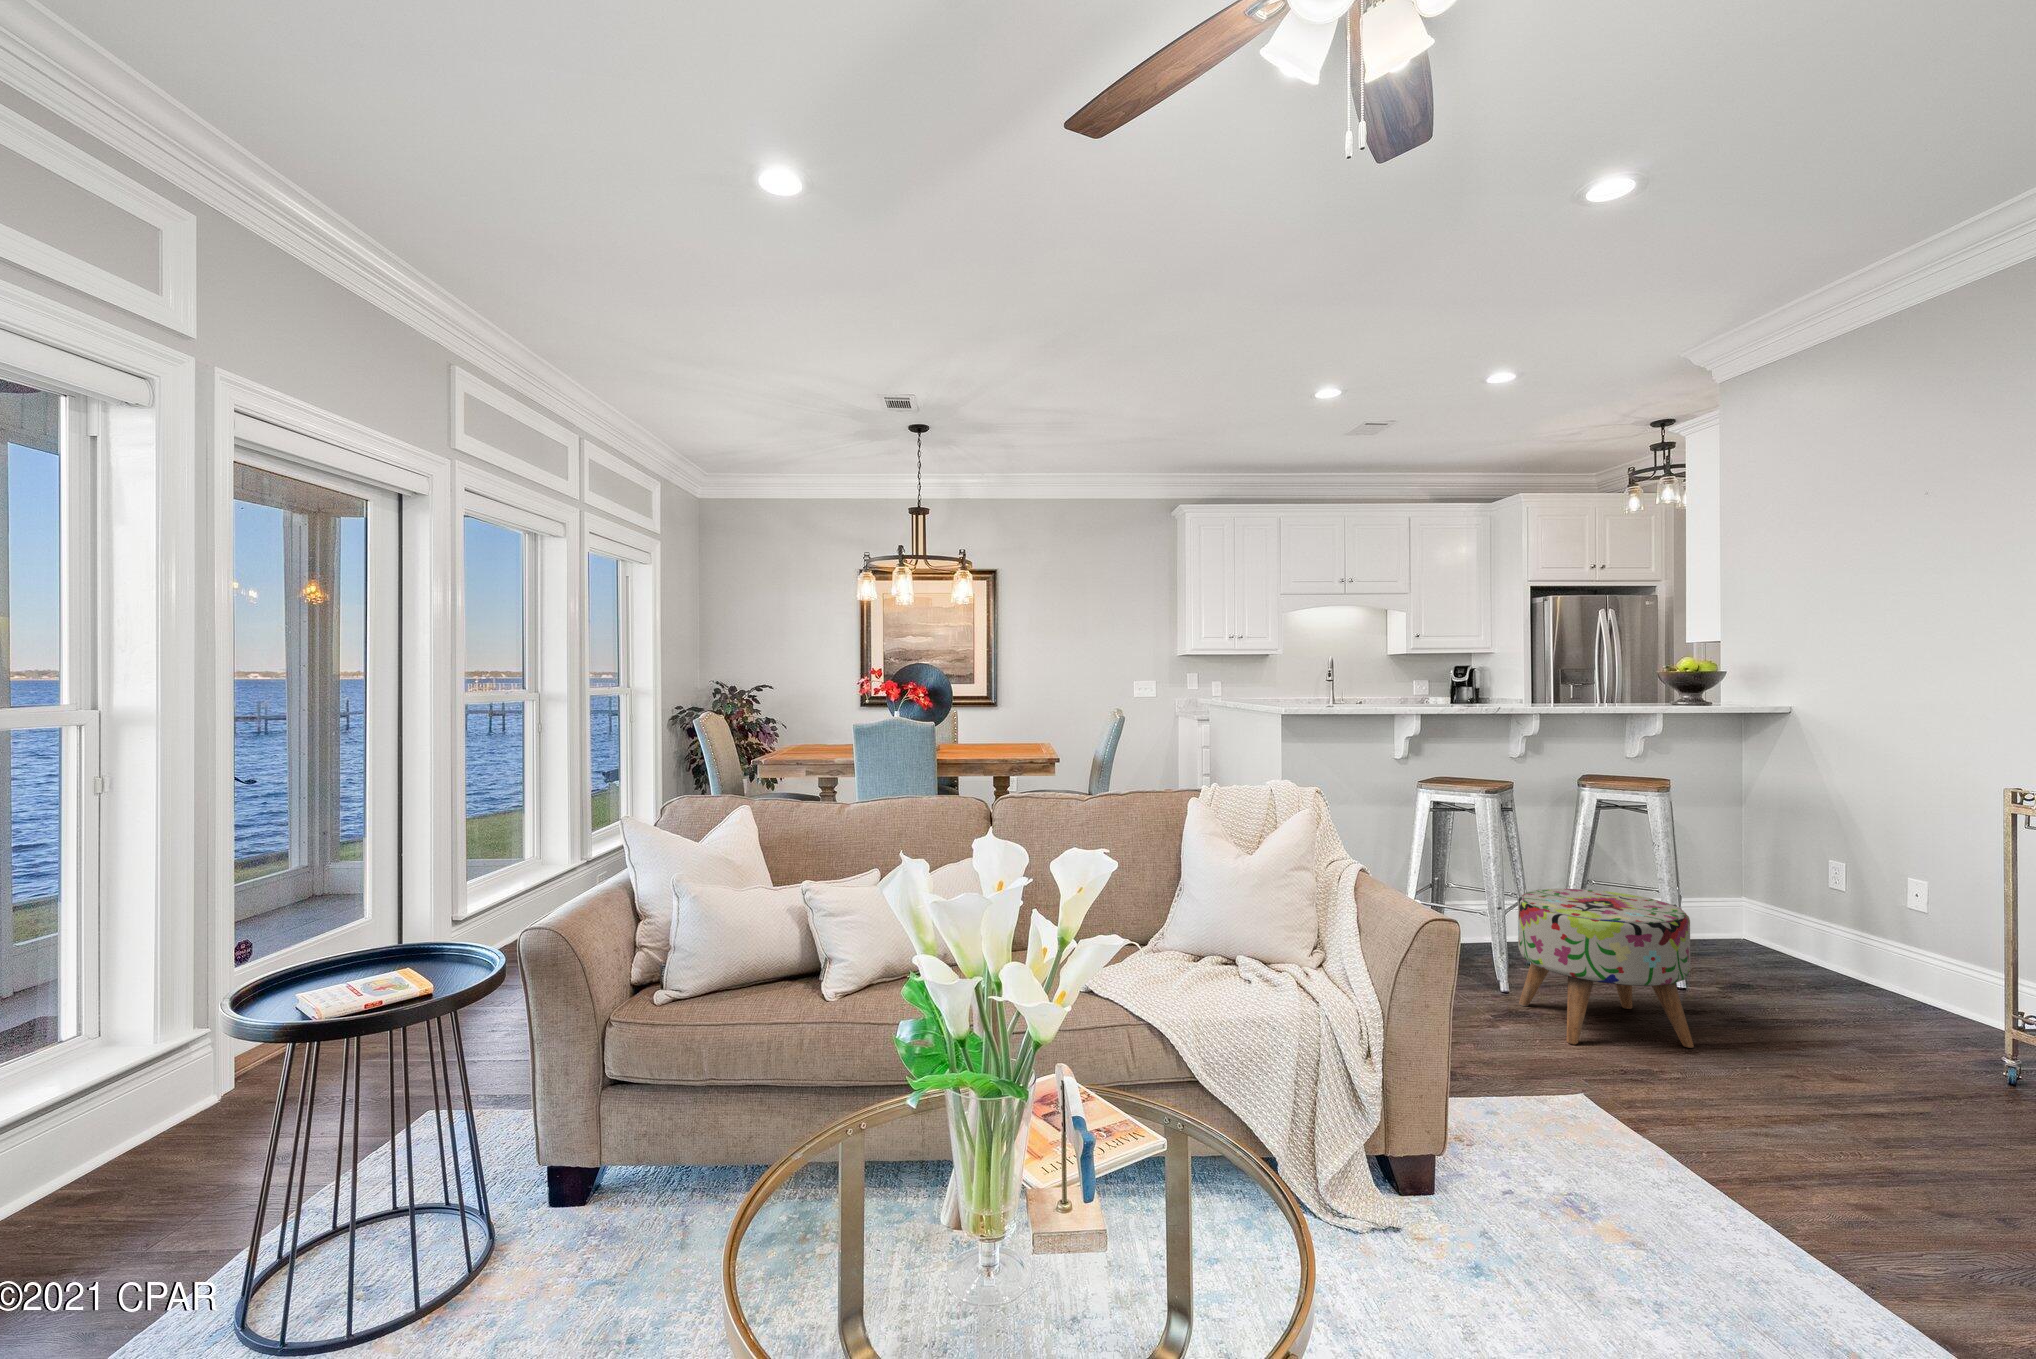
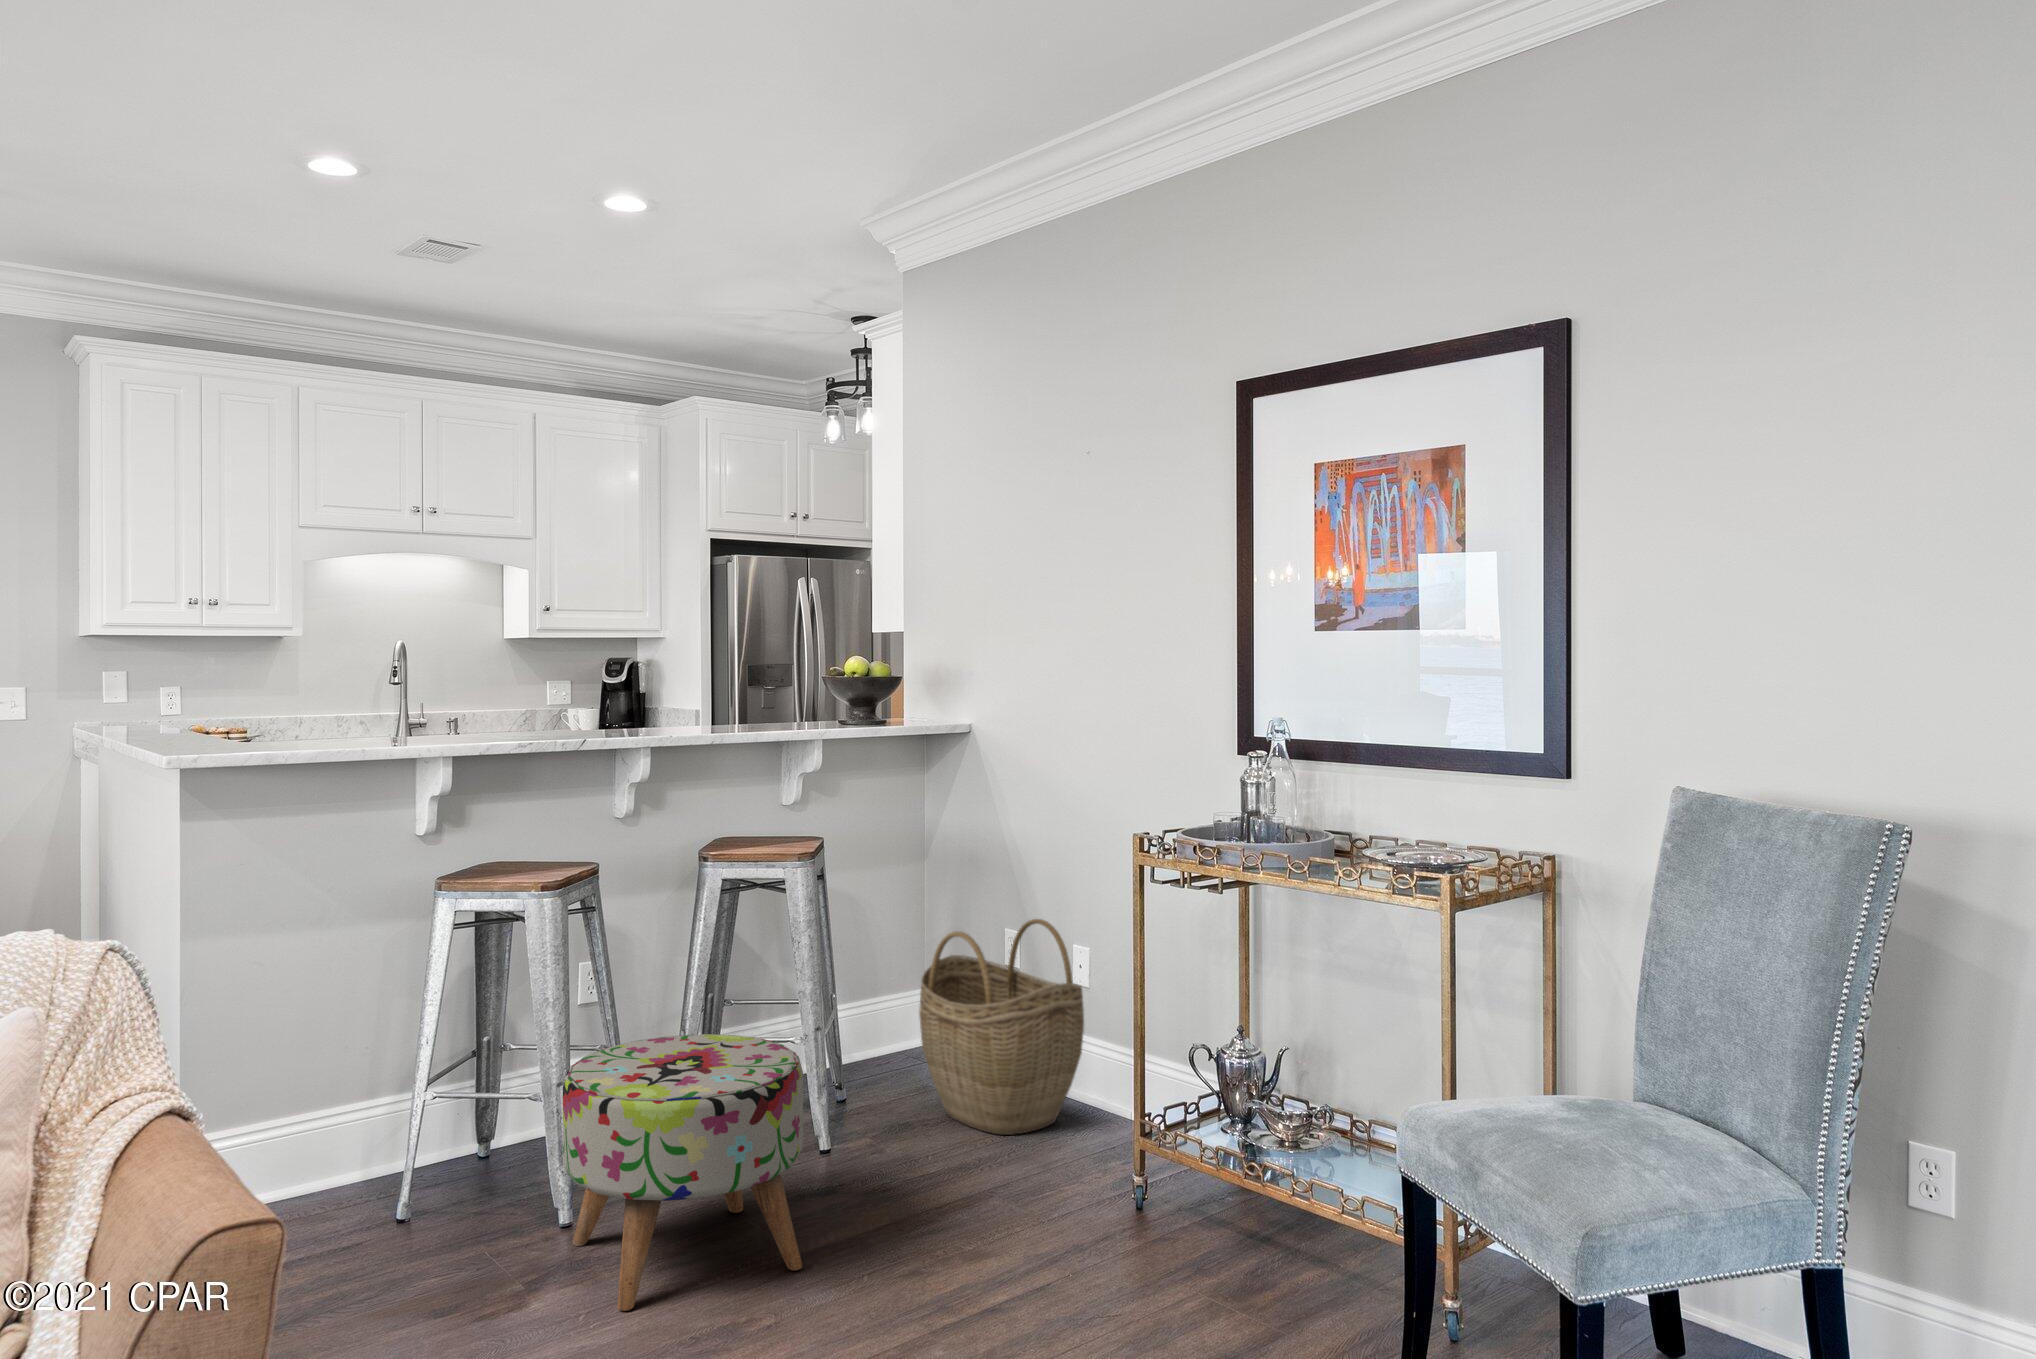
woven basket: none [1751,848,1914,1004] -> present [919,919,1084,1135]

